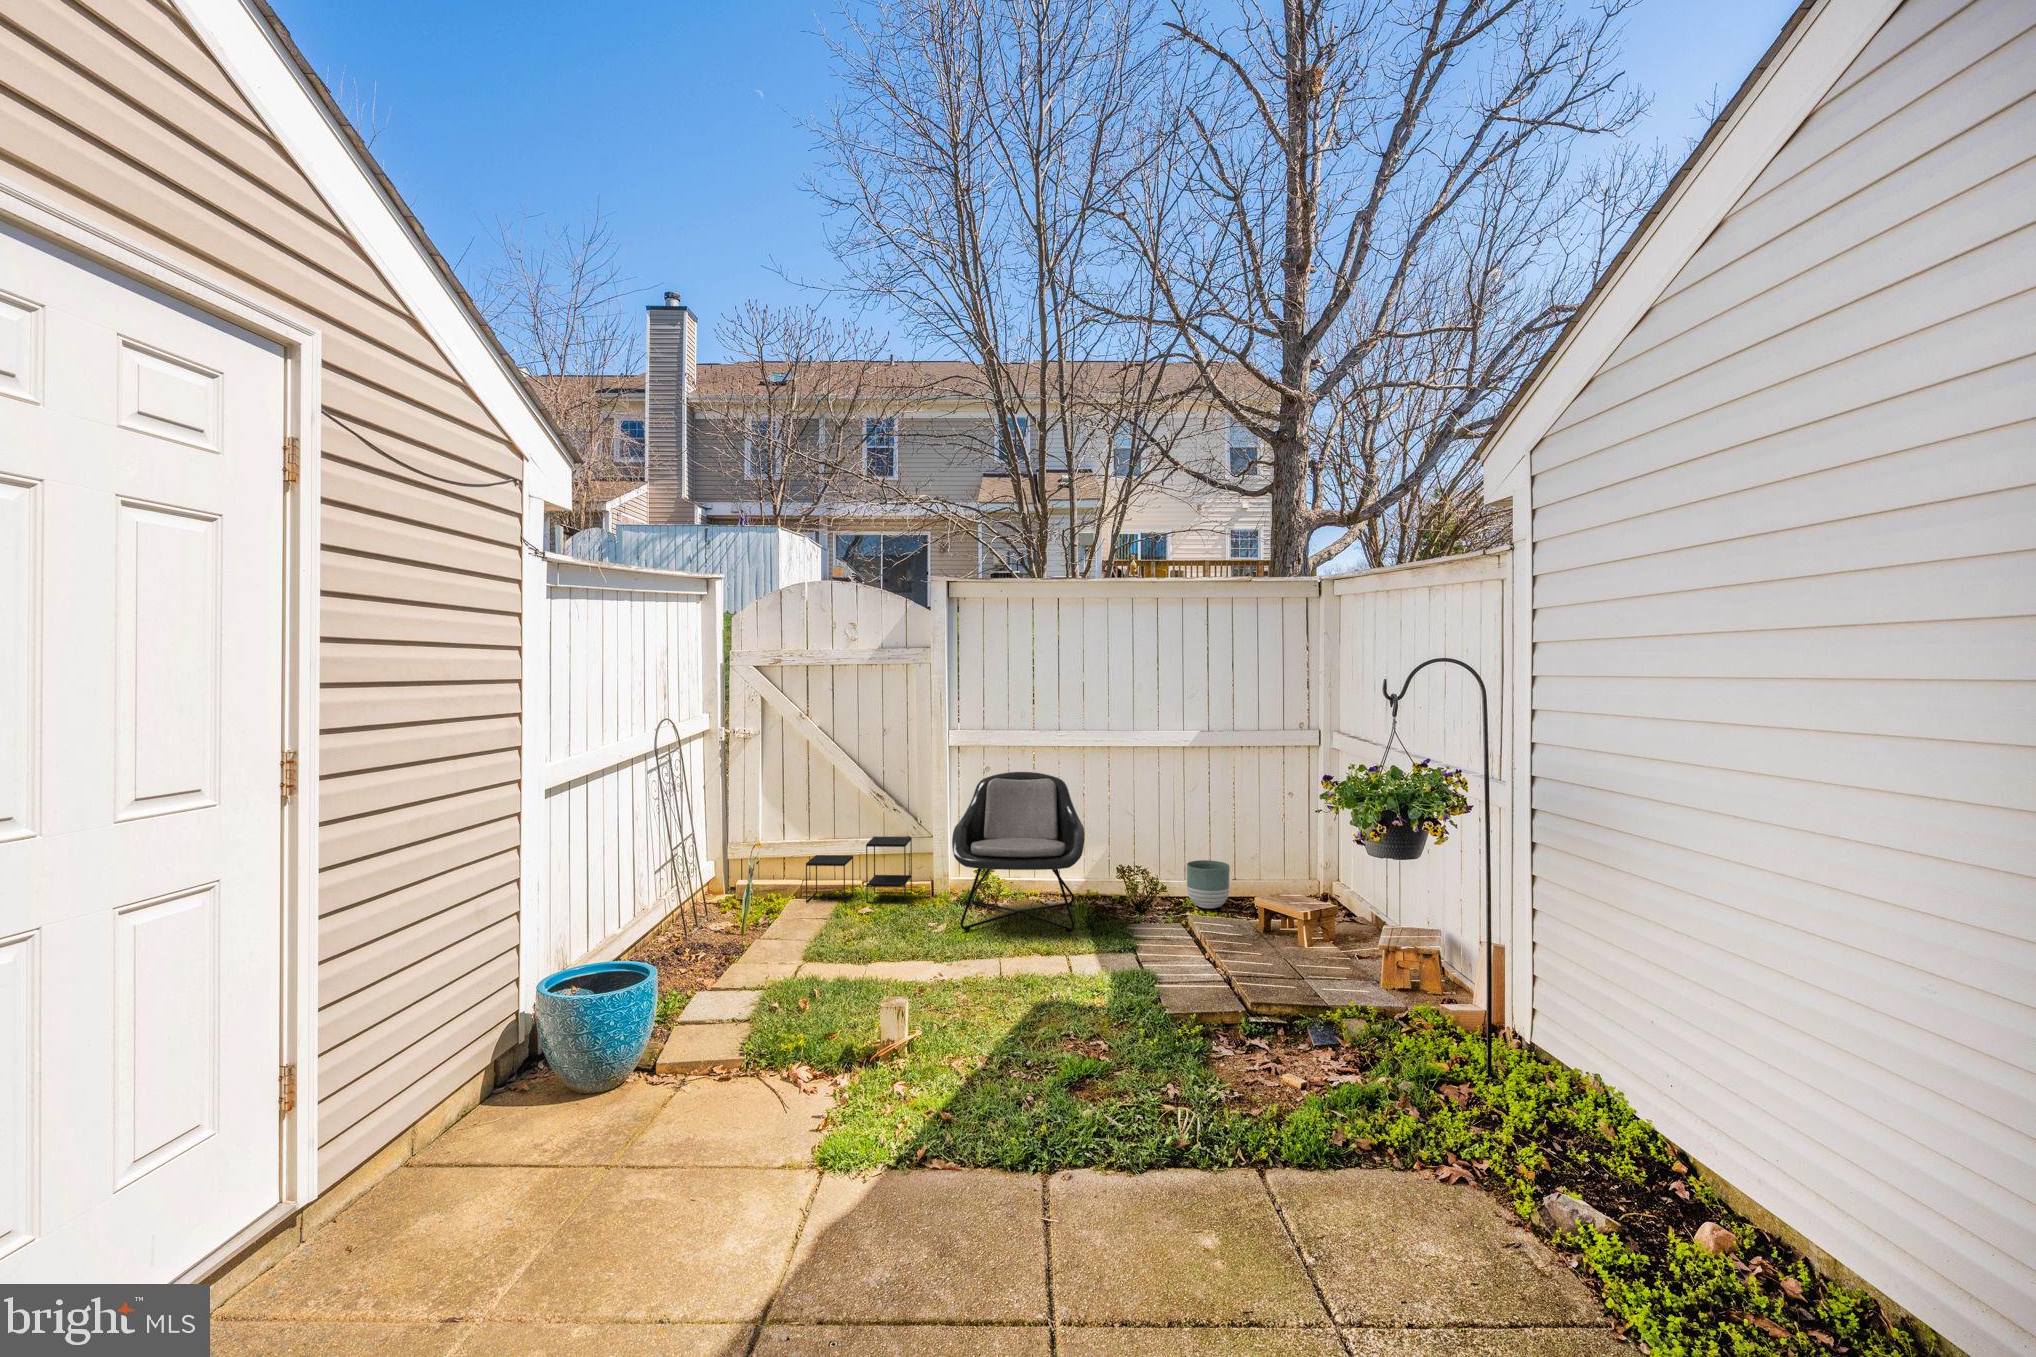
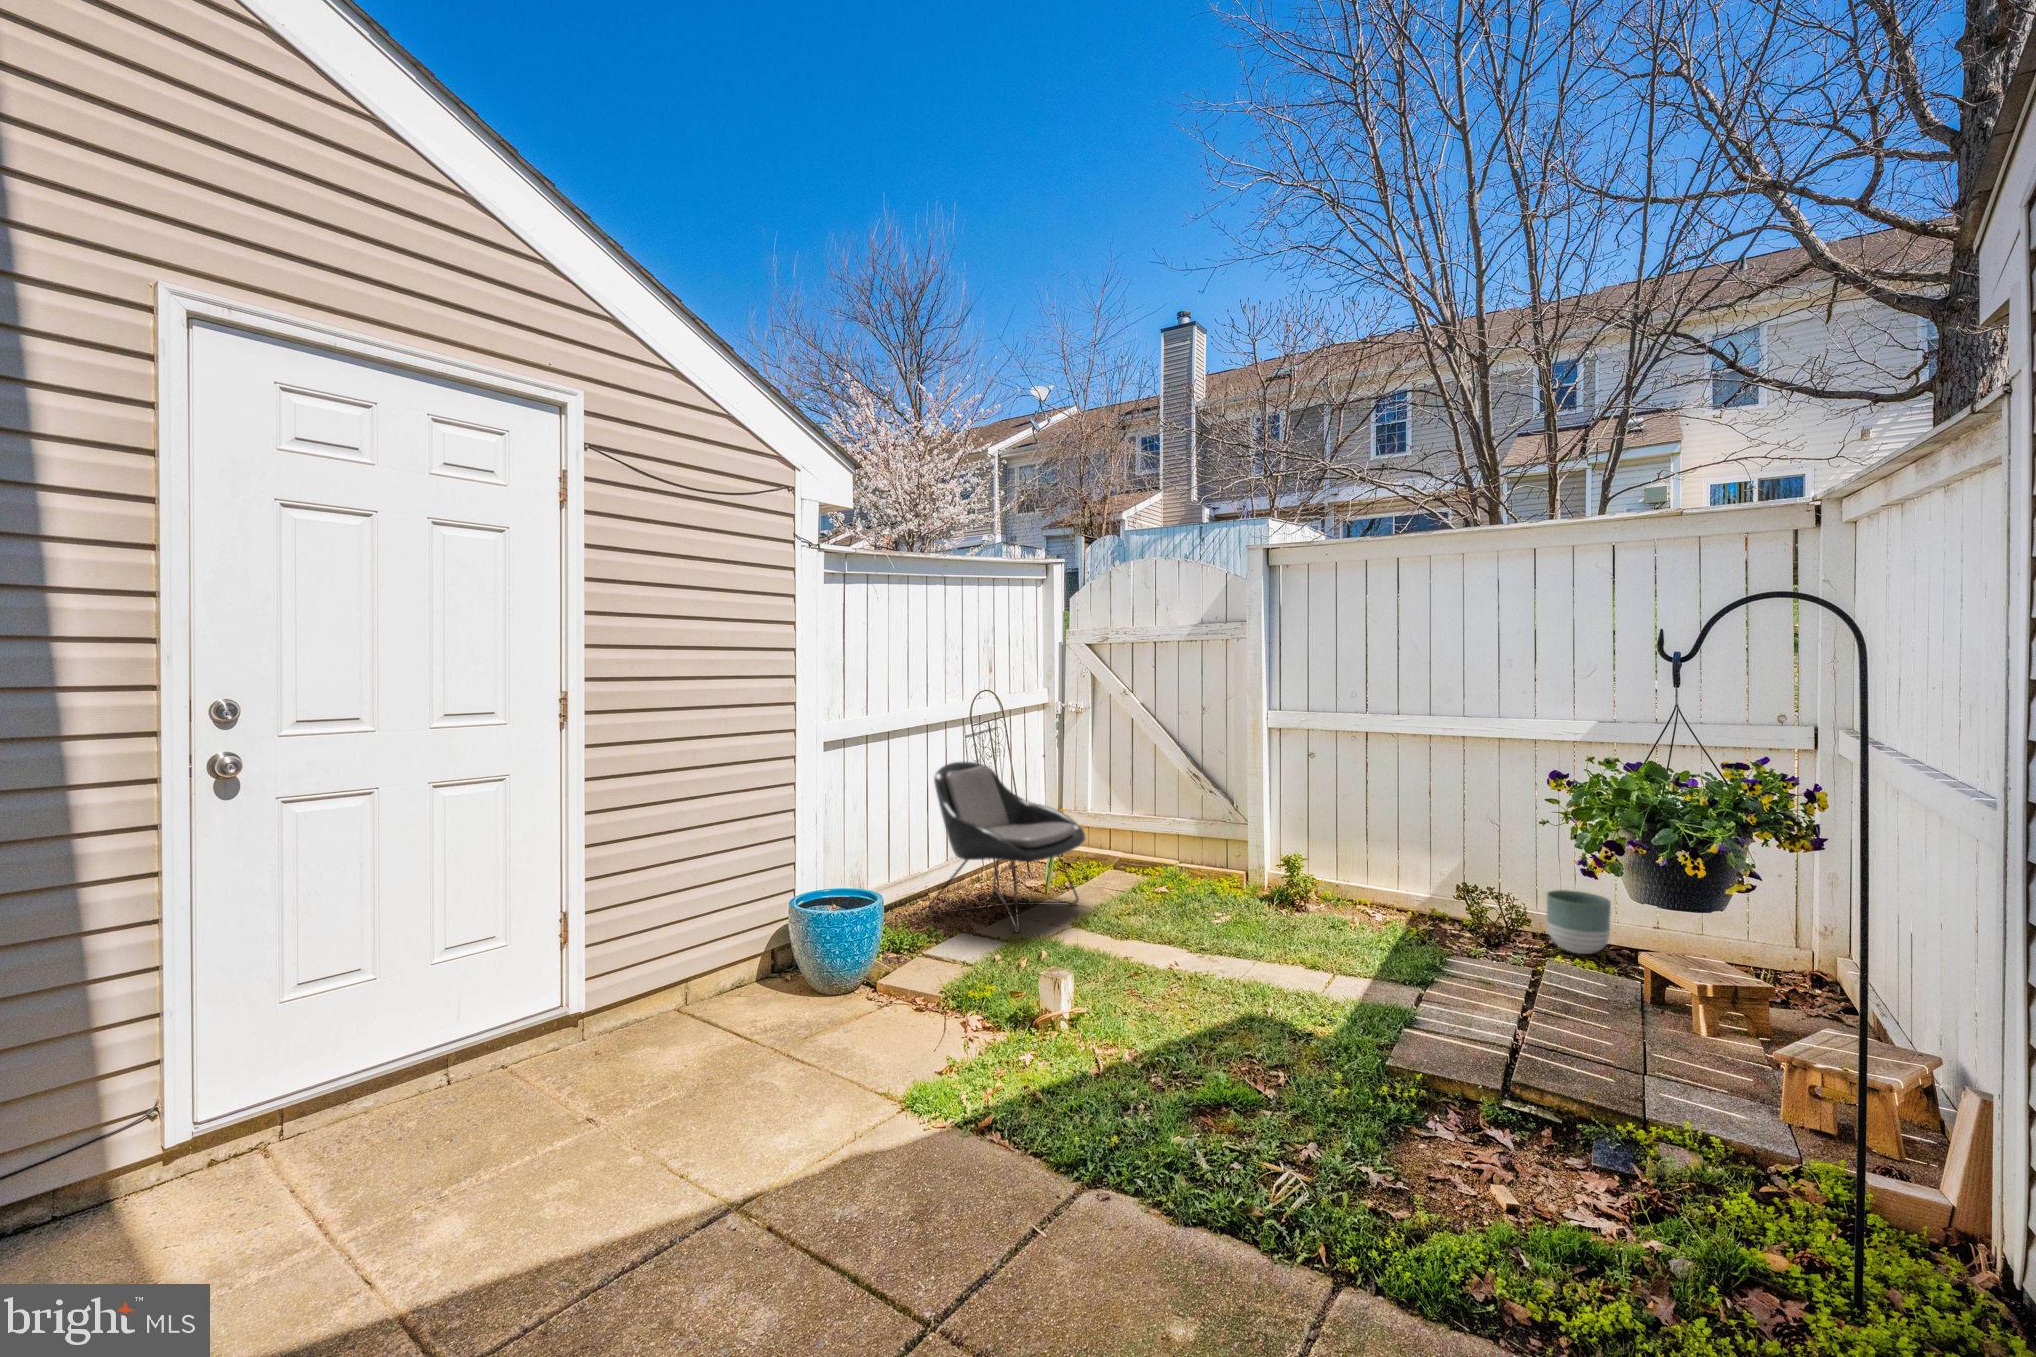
lounge chair: present [952,772,1085,932] -> present [928,761,1085,933]
side table: present [806,837,912,904] -> none [1124,818,1230,889]

